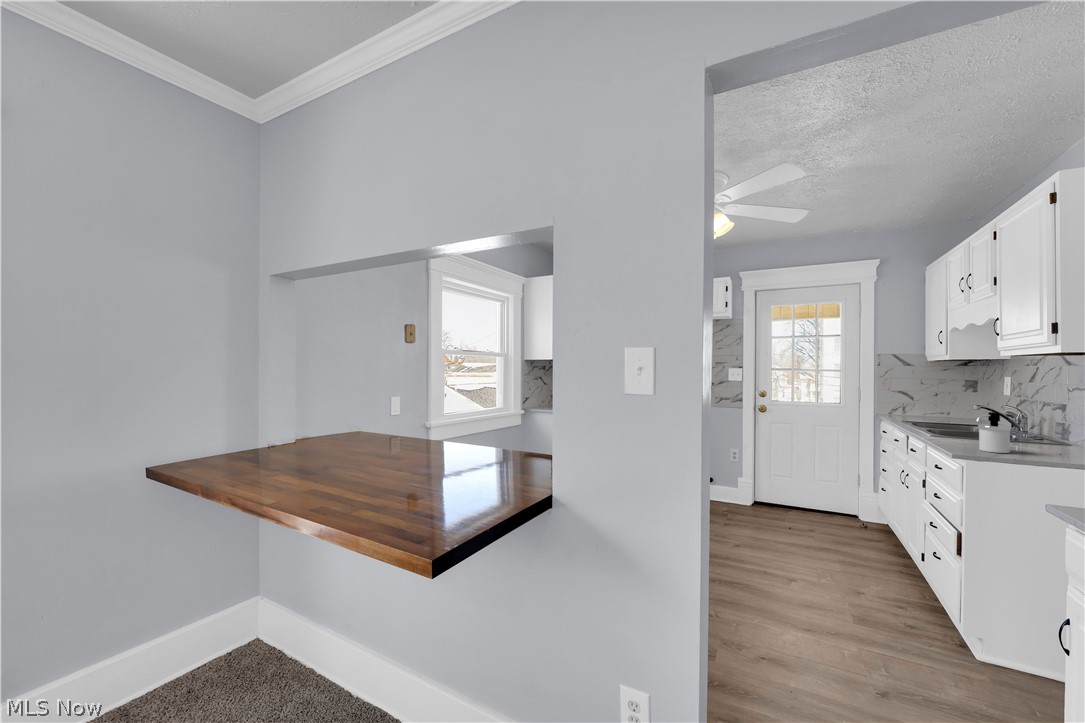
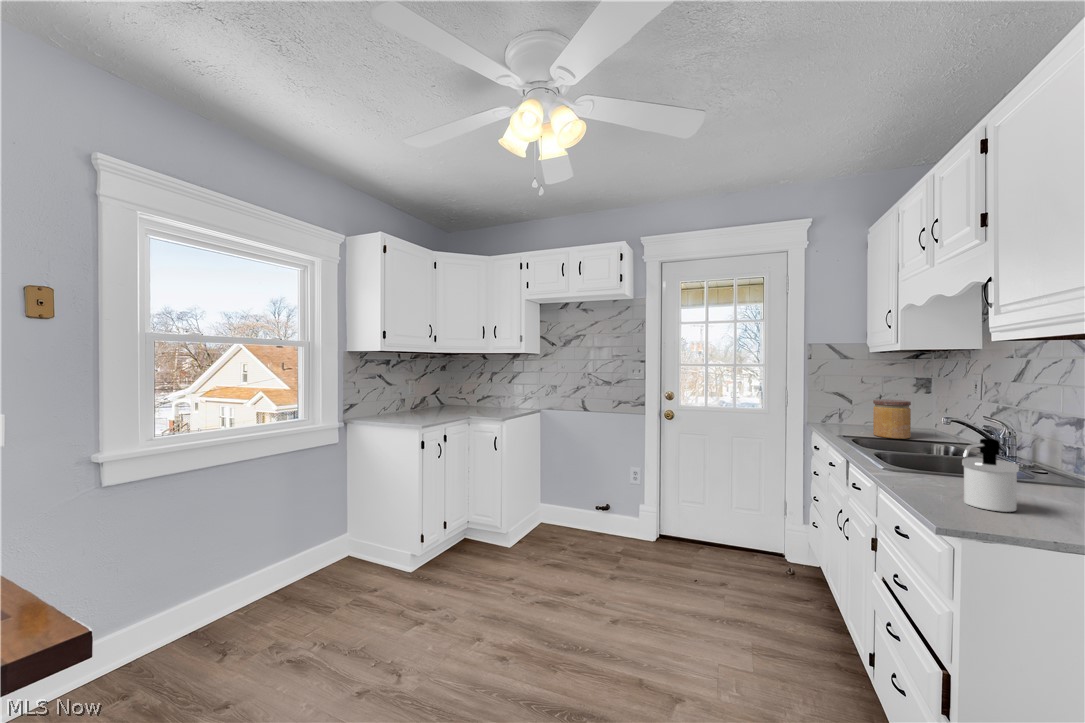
jar: none [928,395,957,423] -> present [873,399,911,439]

